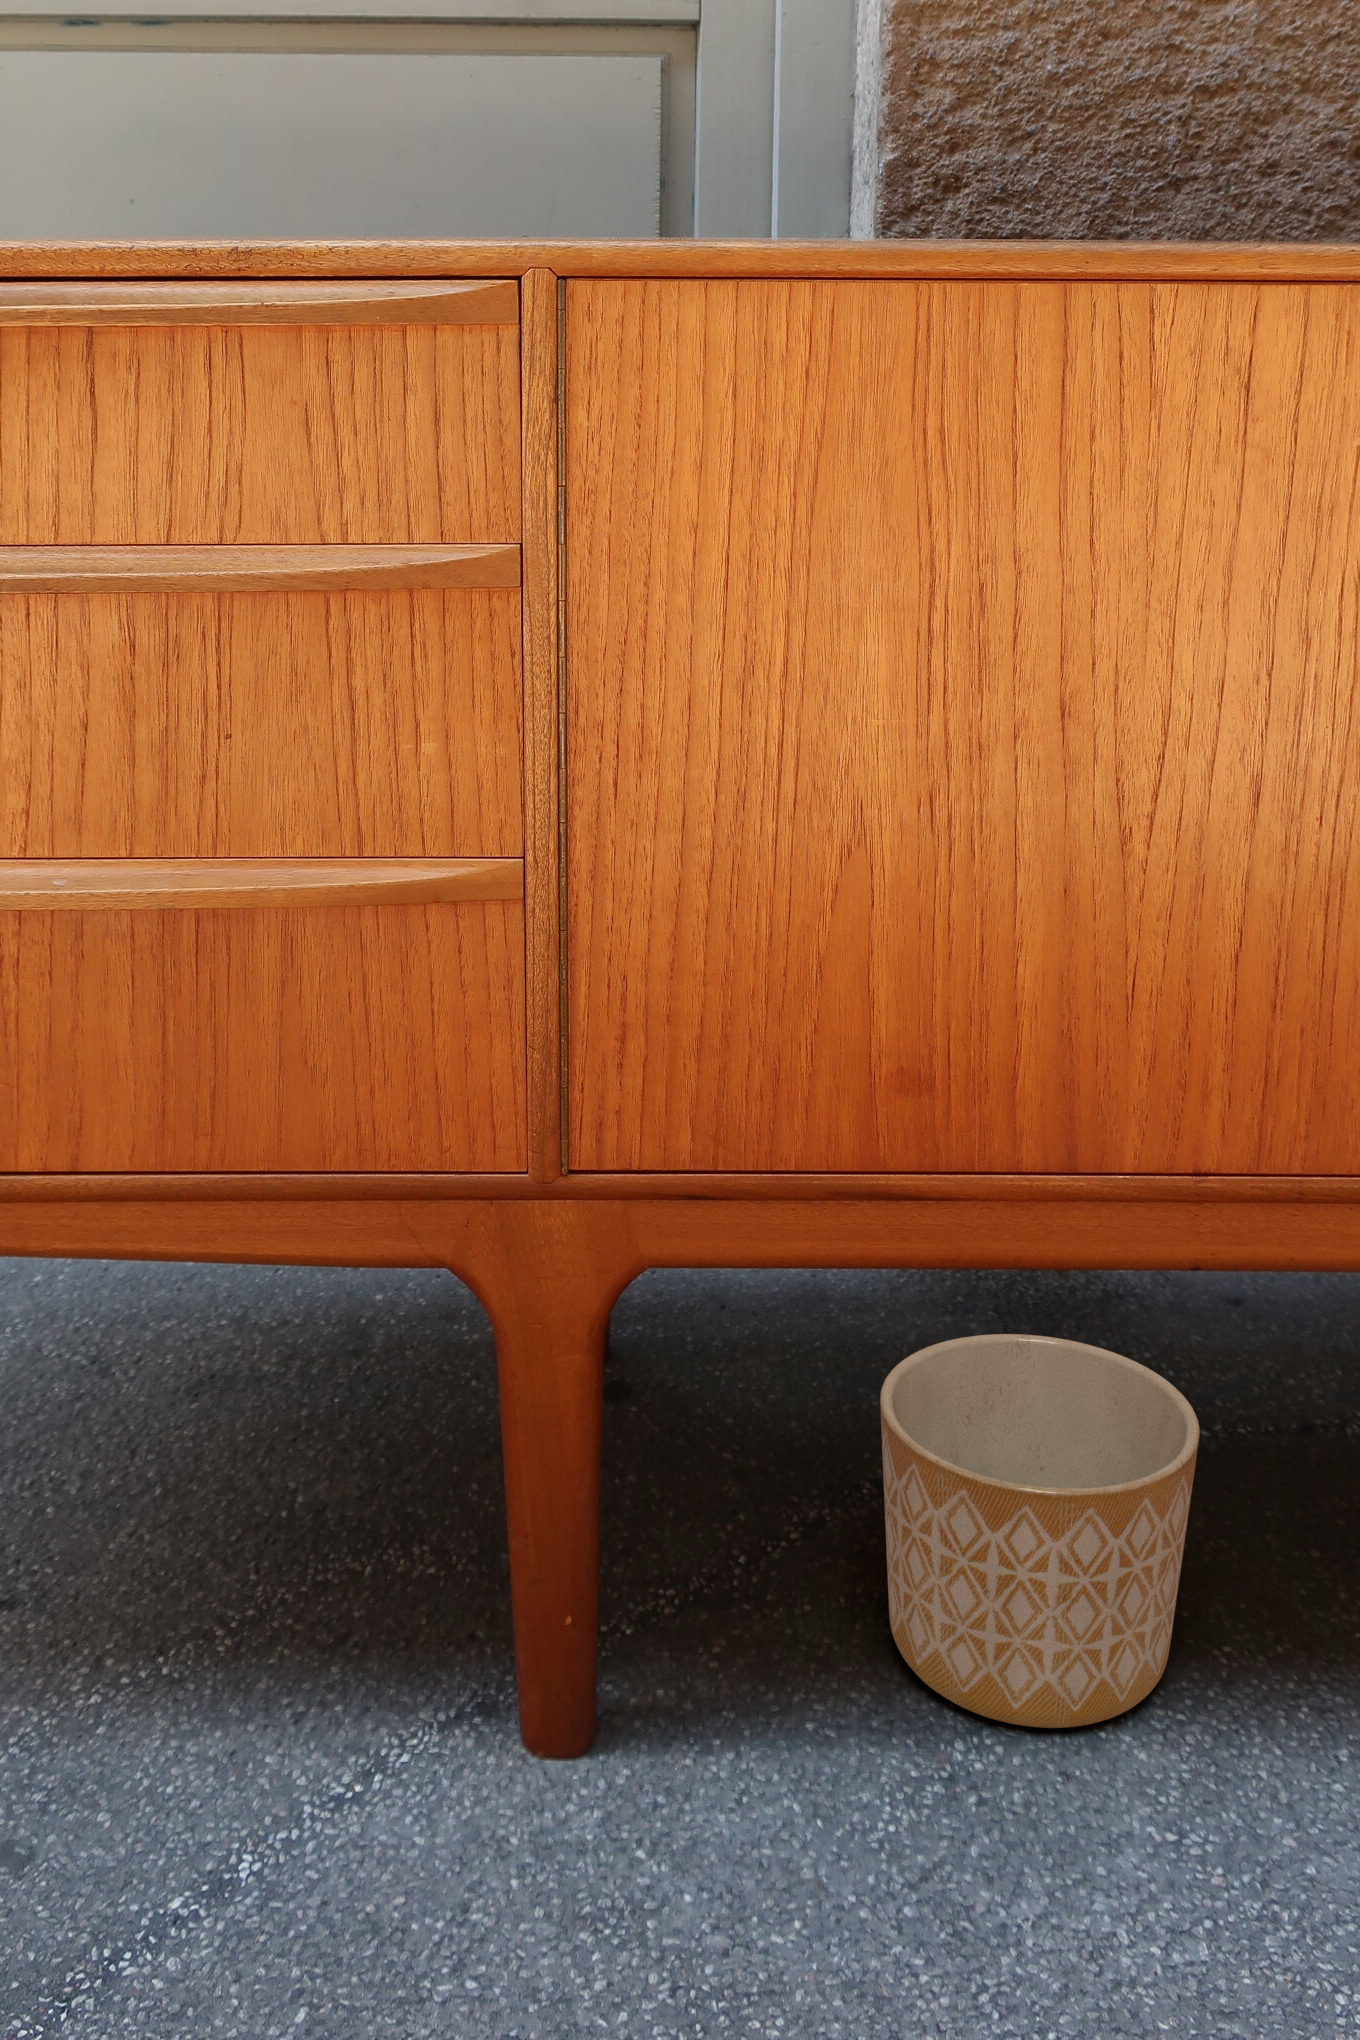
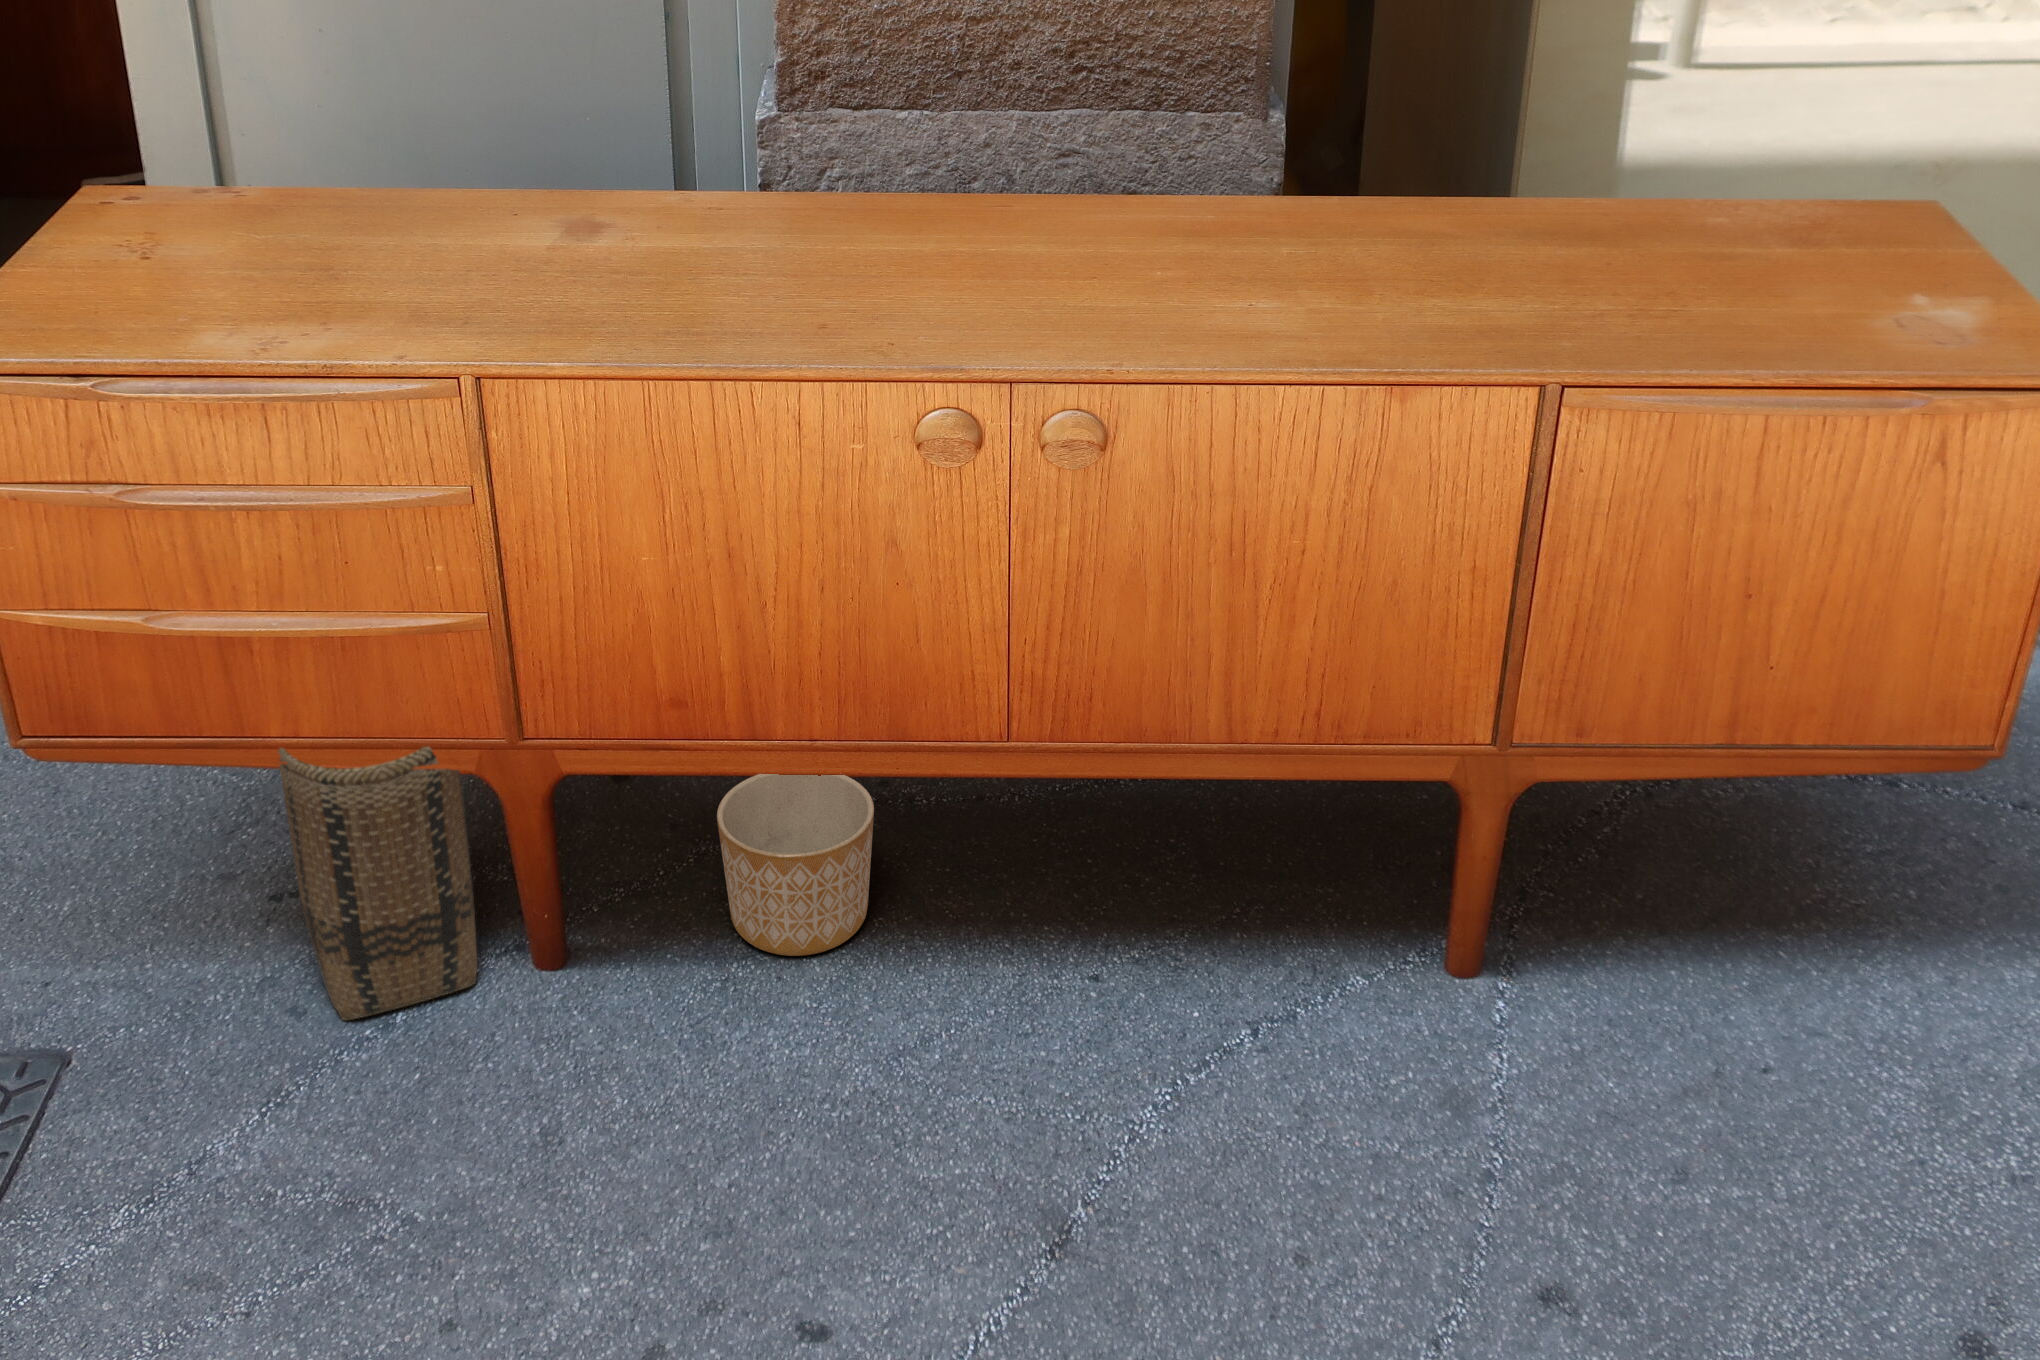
basket: none [36,1115,405,1871] -> present [278,747,477,1020]

